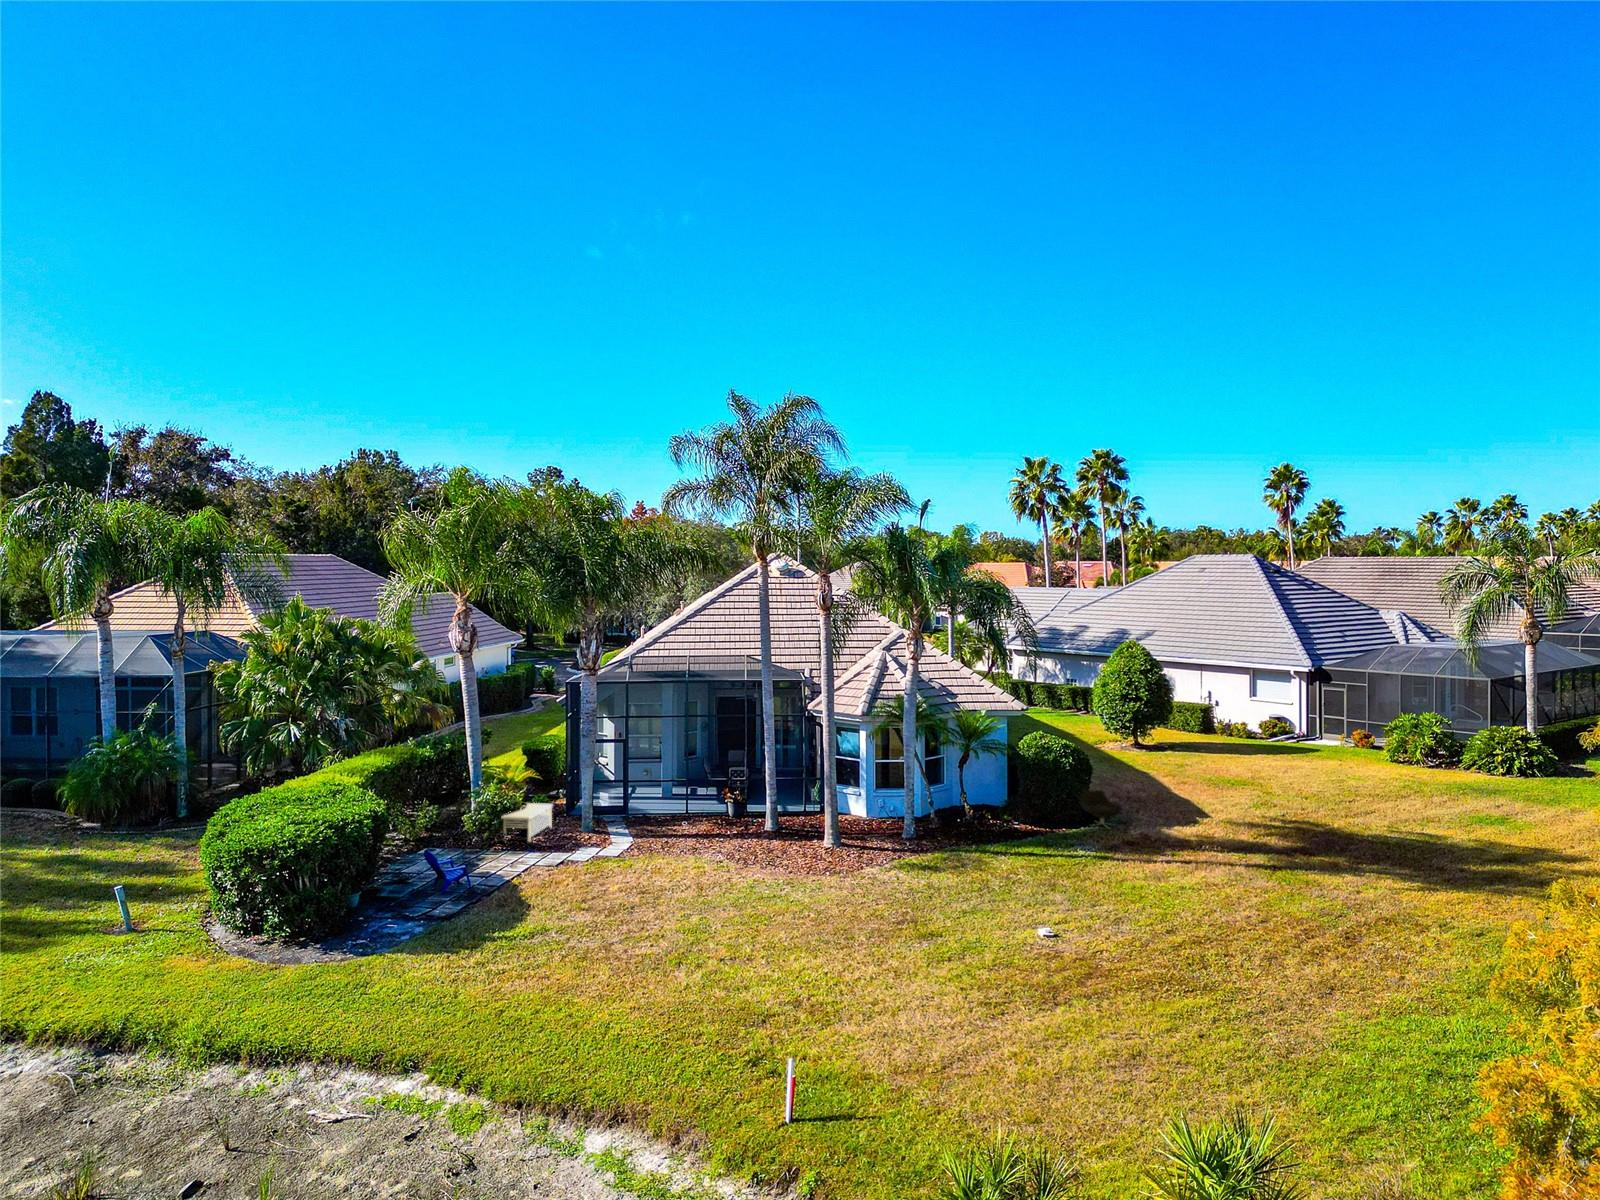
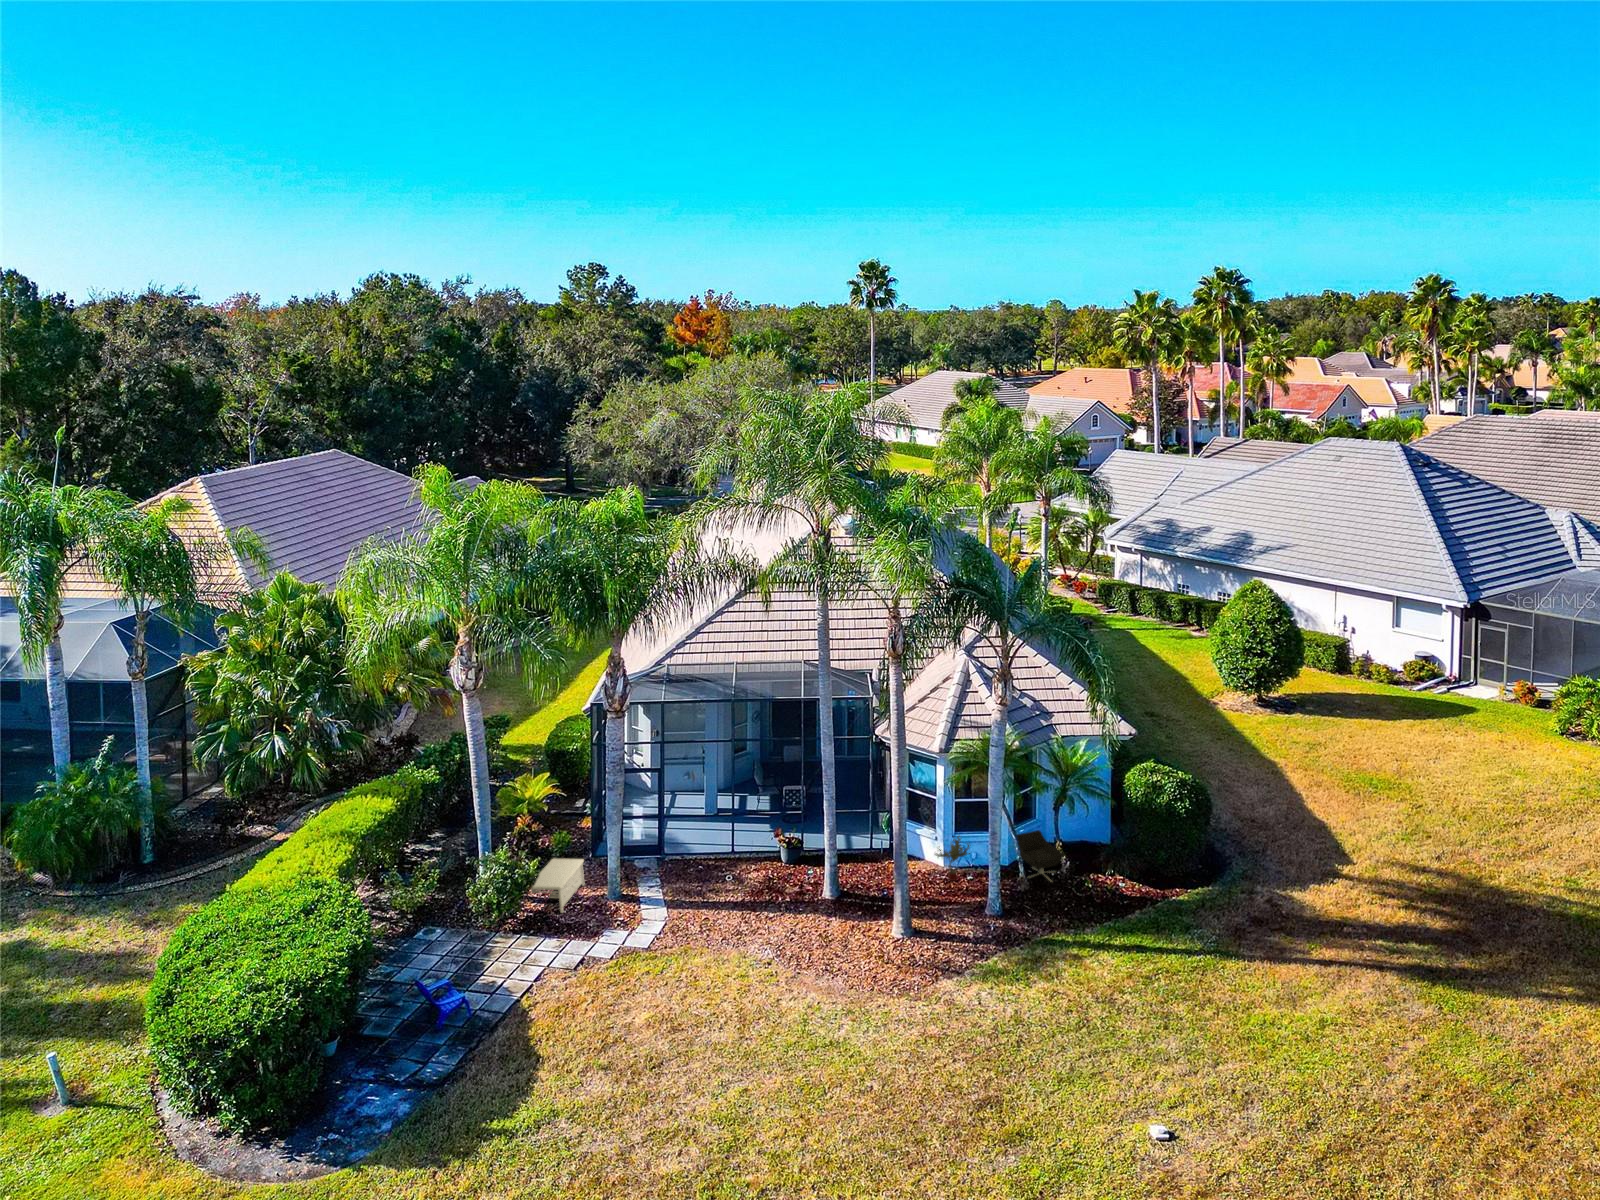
potted tree: none [854,790,886,832] -> present [935,836,970,881]
lounge chair: present [1080,790,1122,826] -> present [1016,830,1064,879]

